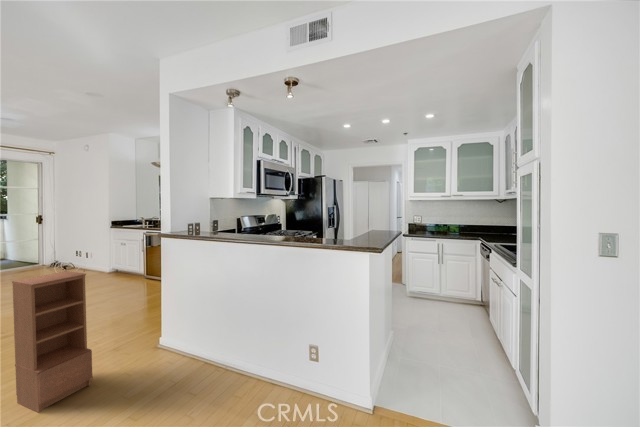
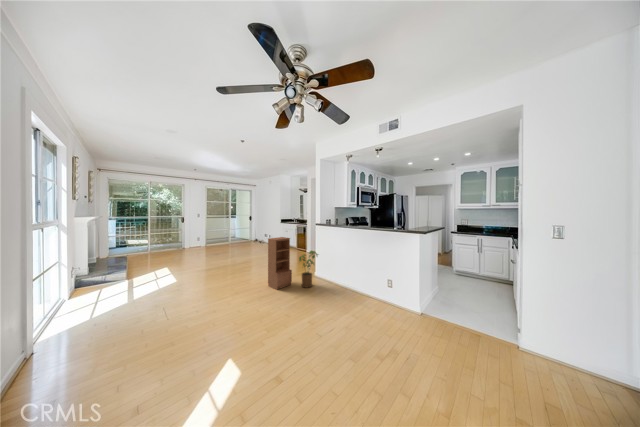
house plant: none [111,298,167,387] -> present [299,251,318,288]

